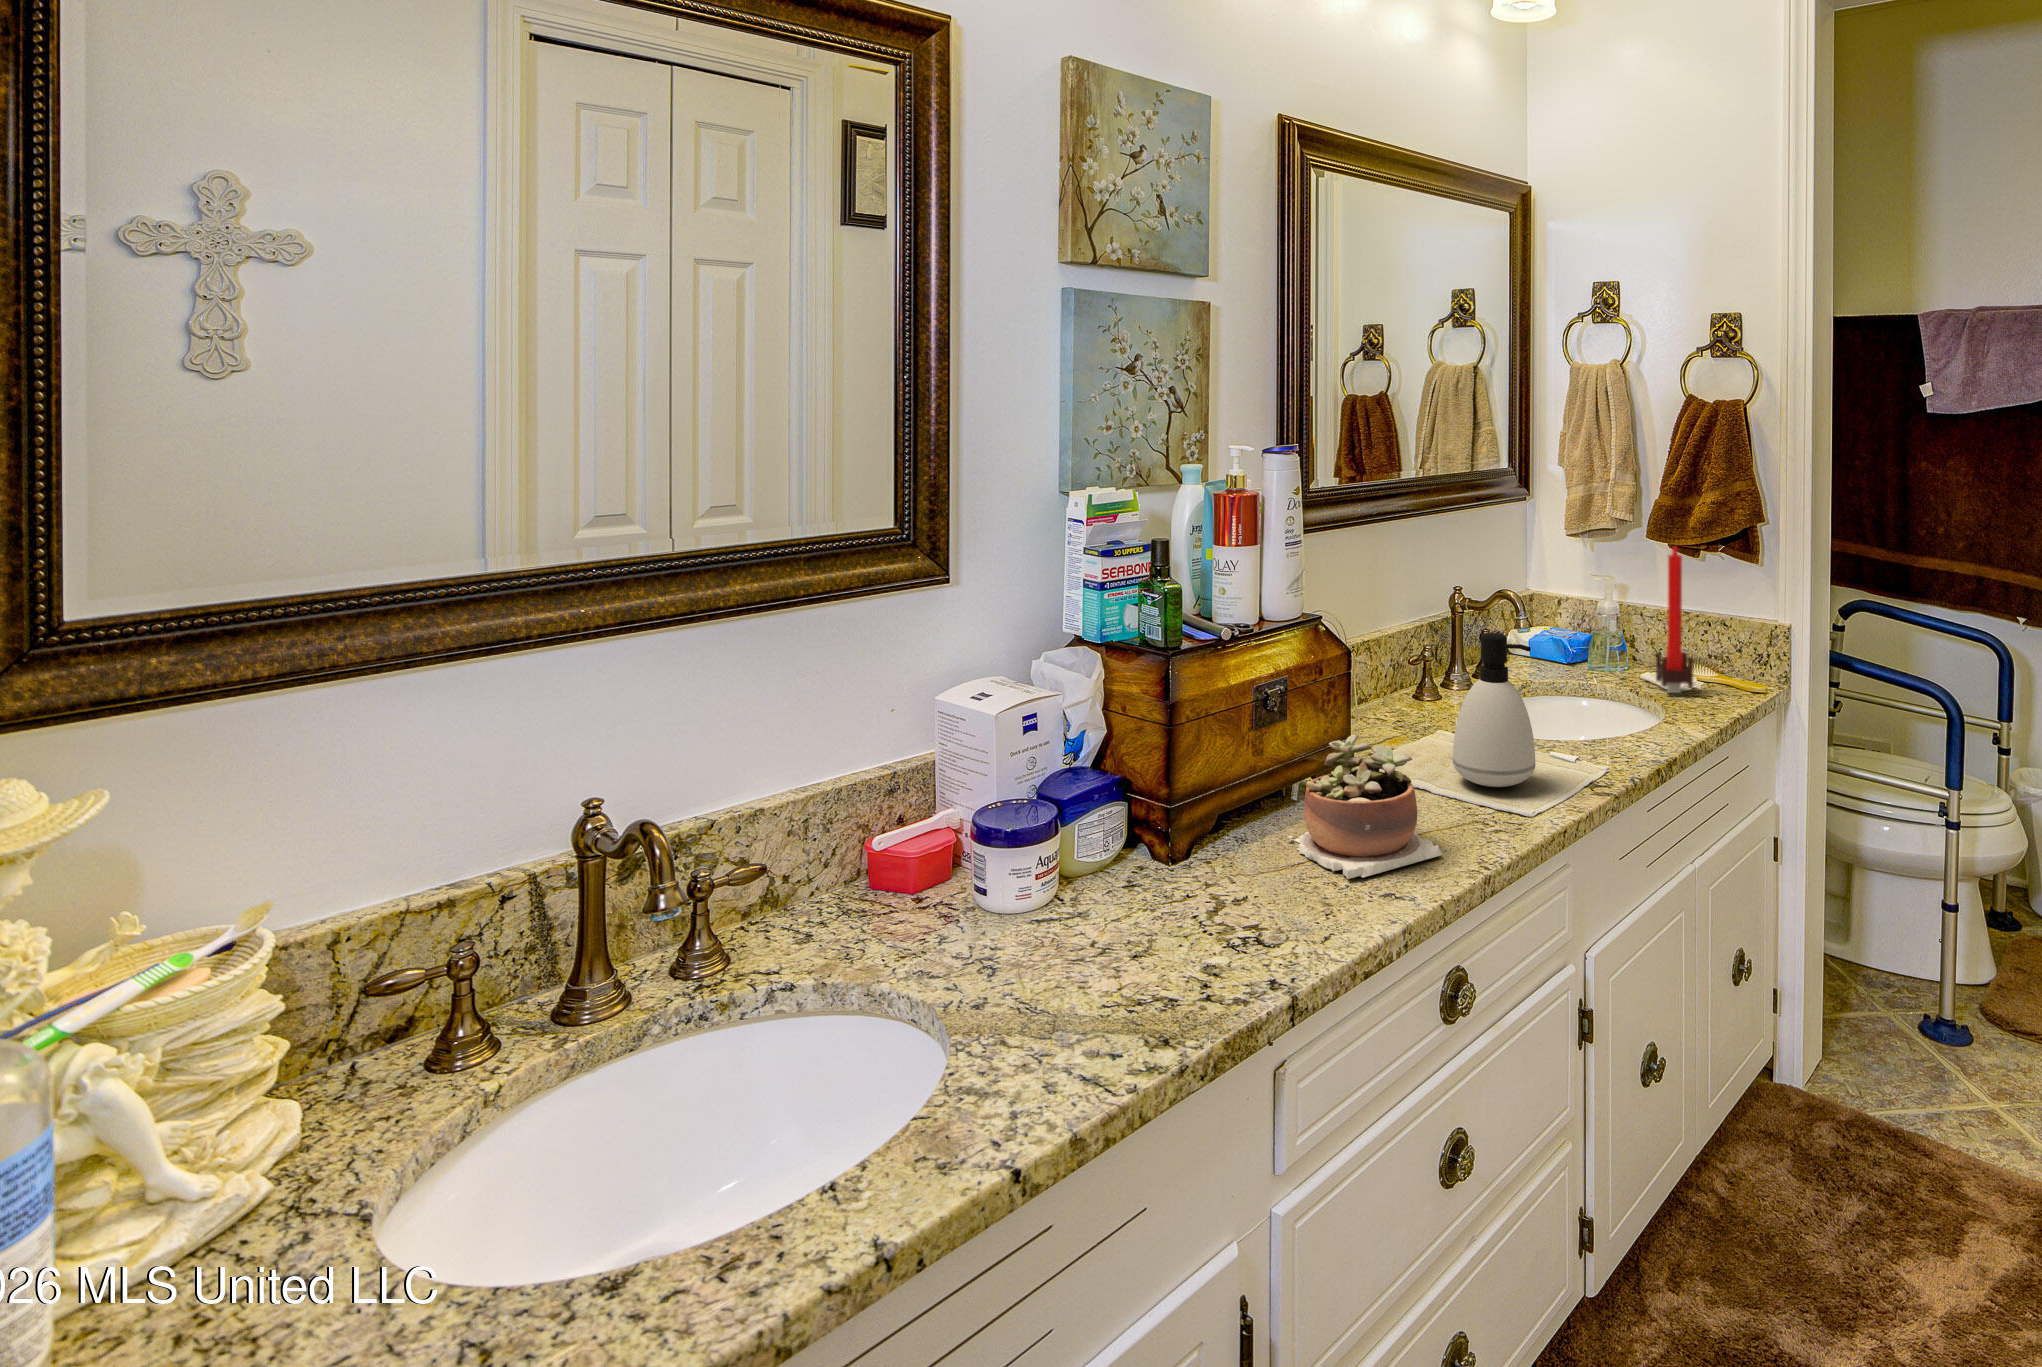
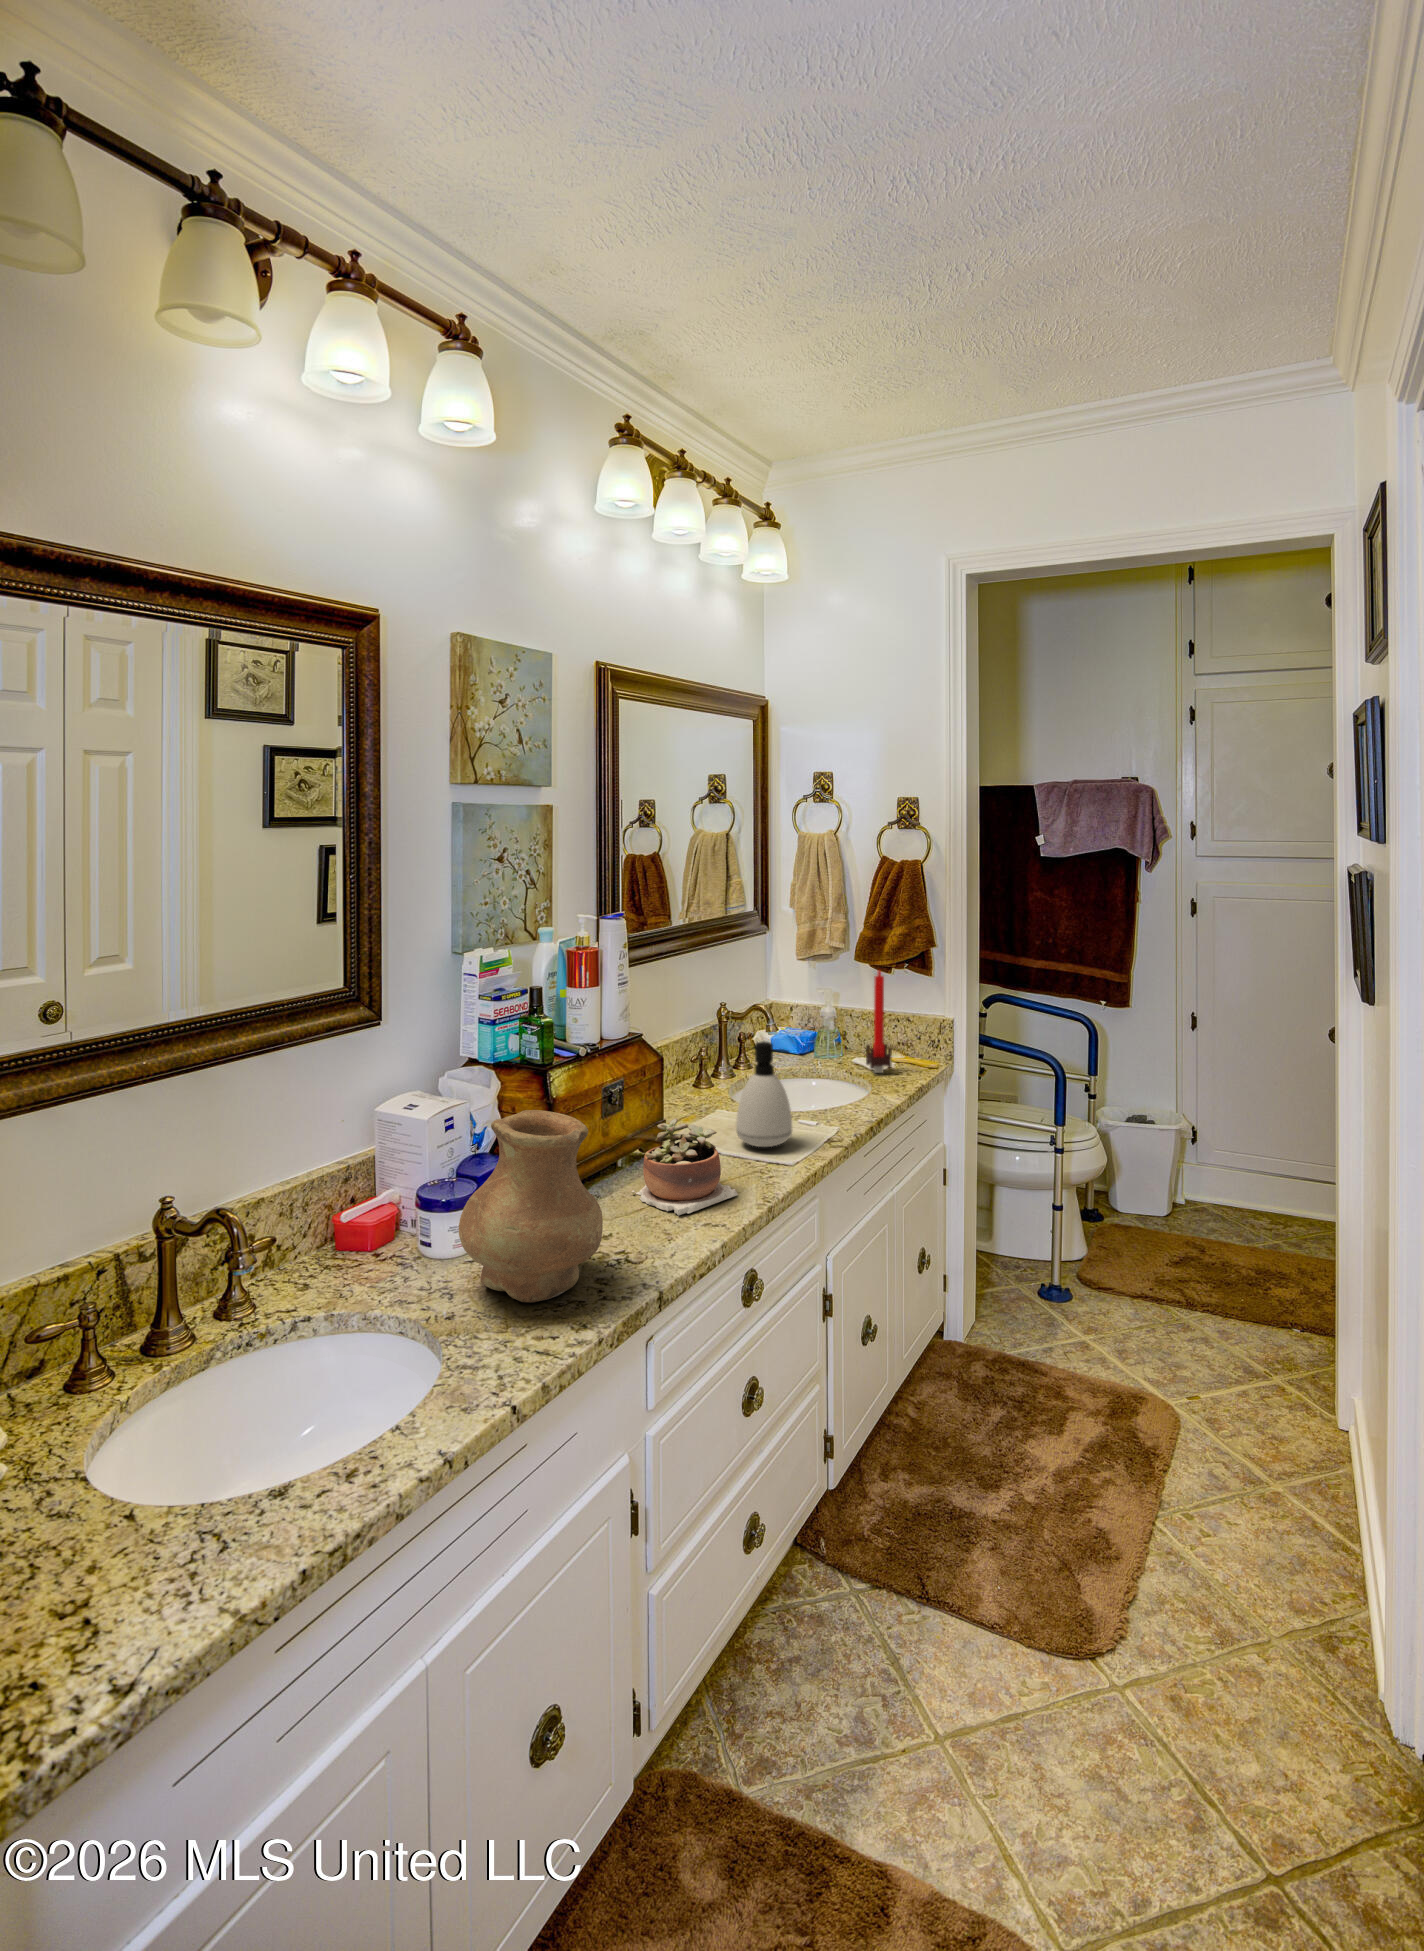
vase: none [1004,704,1215,997] -> present [459,1110,603,1303]

